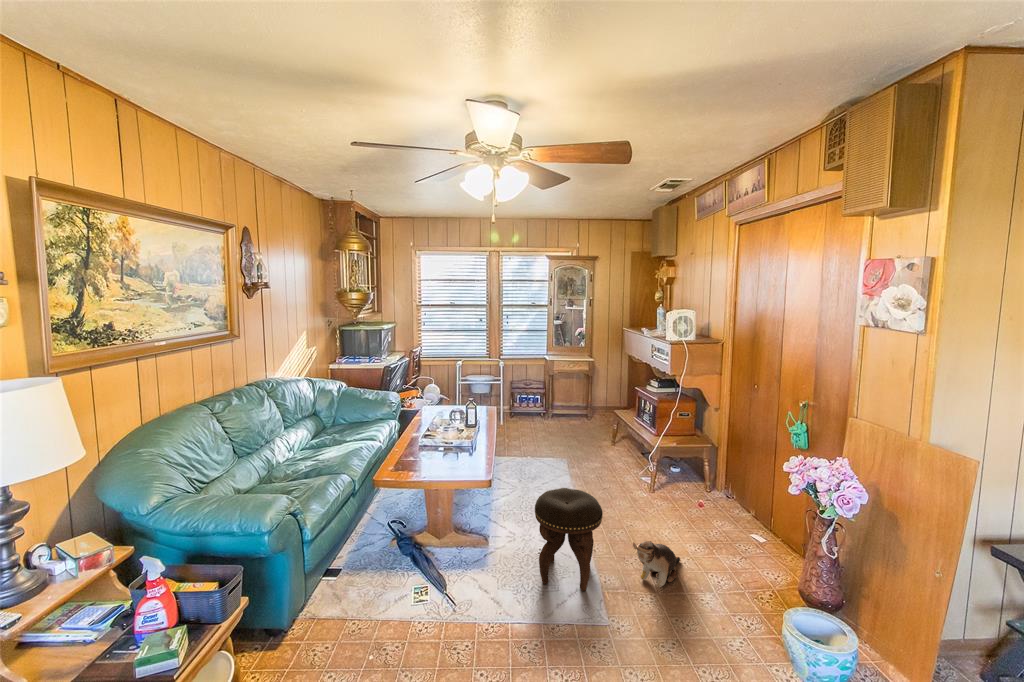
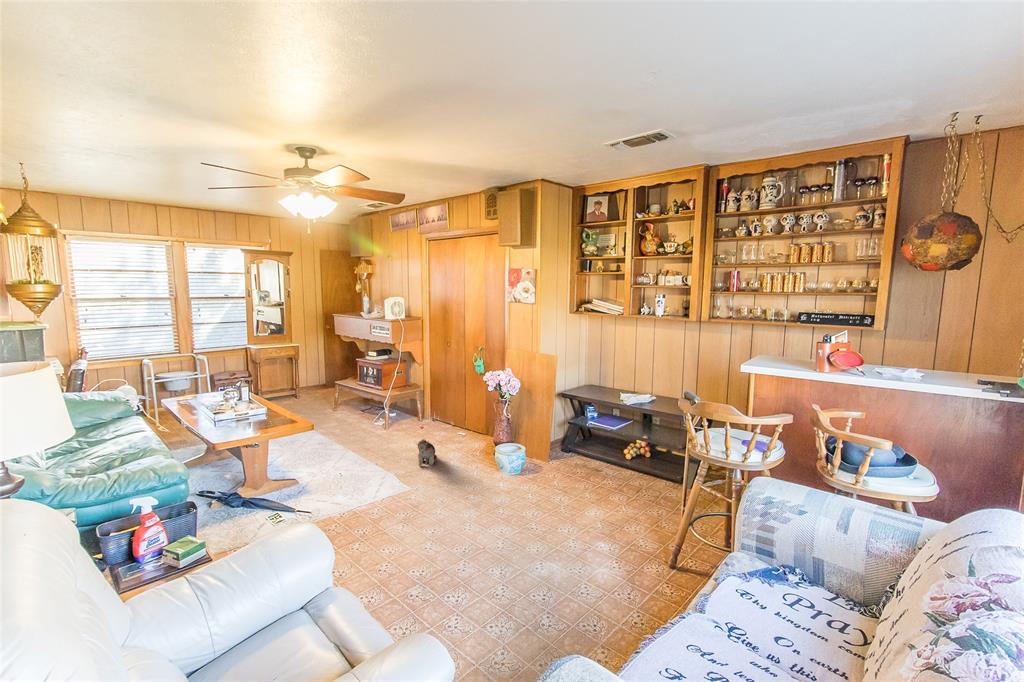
footstool: present [535,488,603,591] -> none [350,421,397,486]

